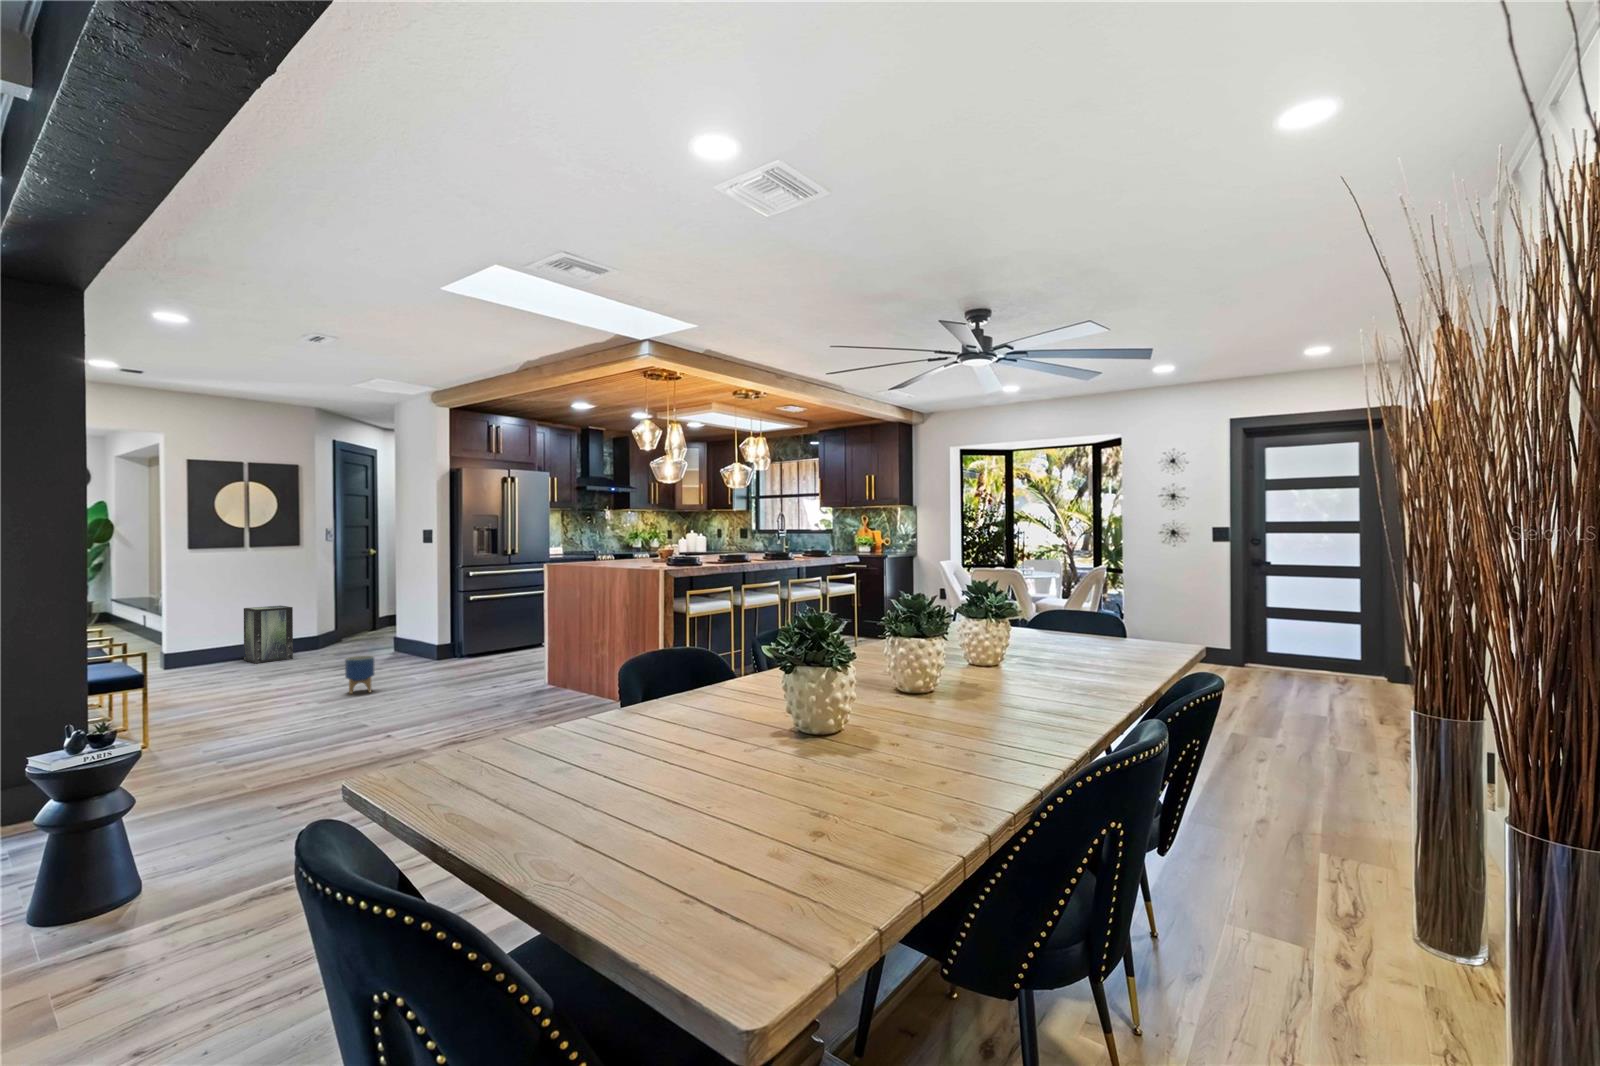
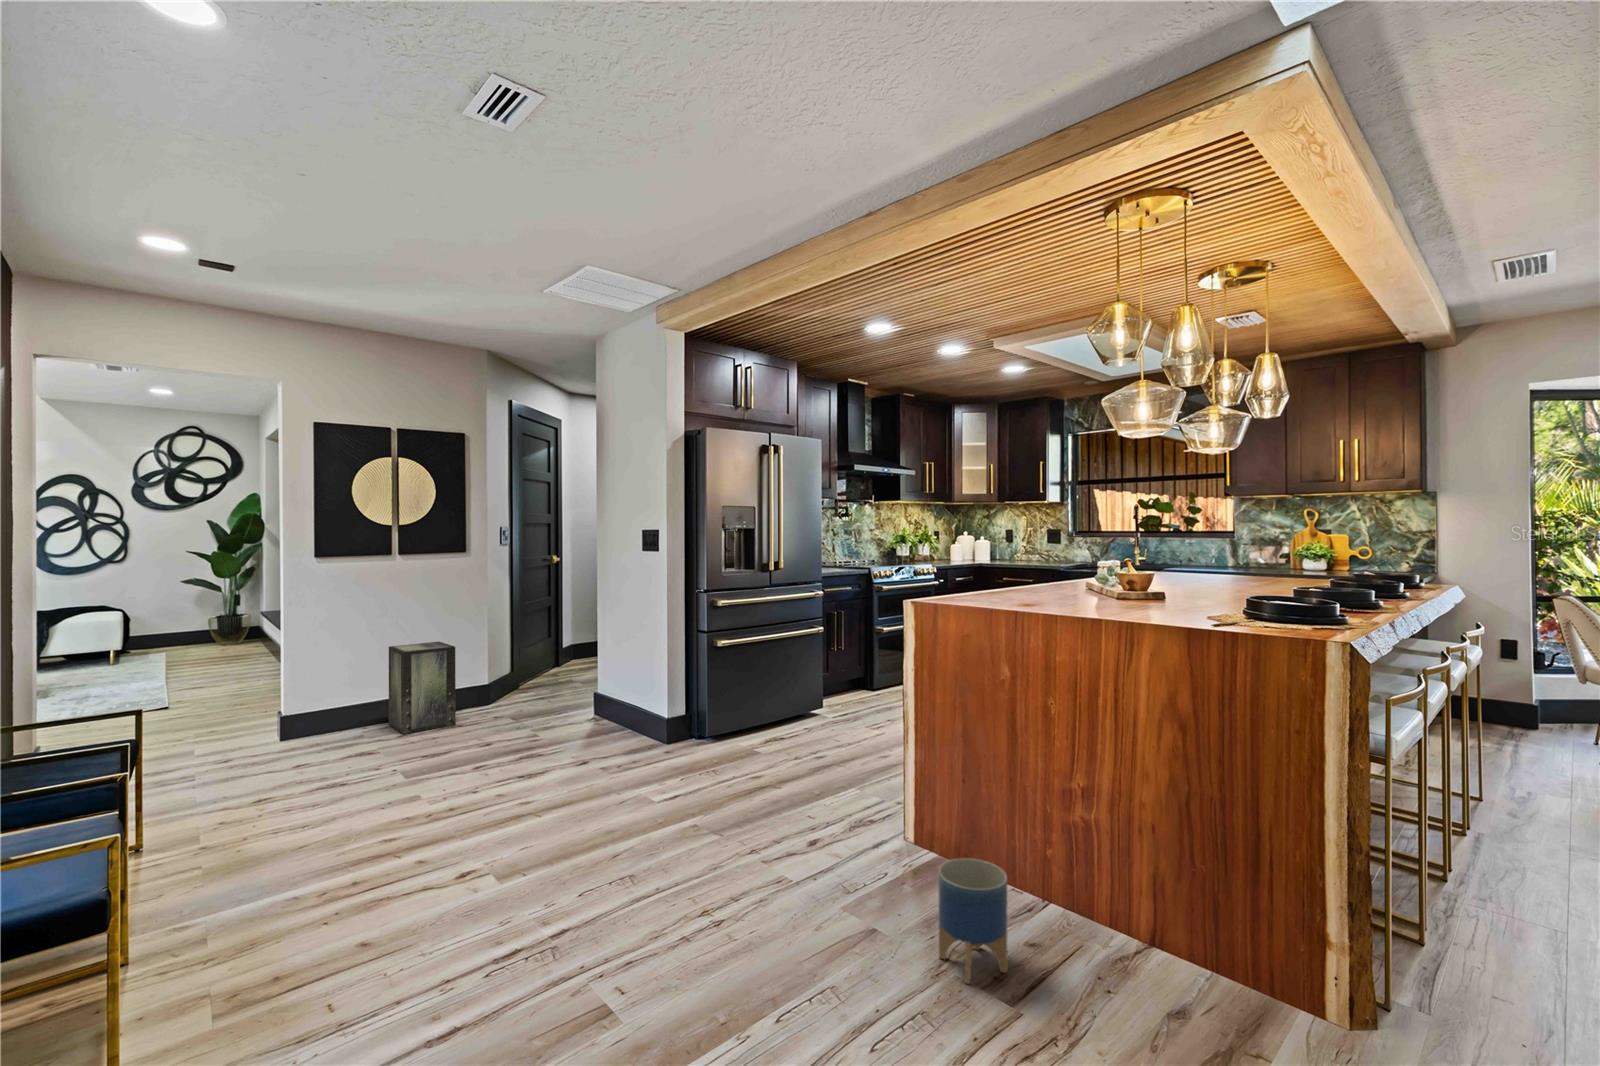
planter: present [345,655,375,694] -> present [939,858,1007,984]

